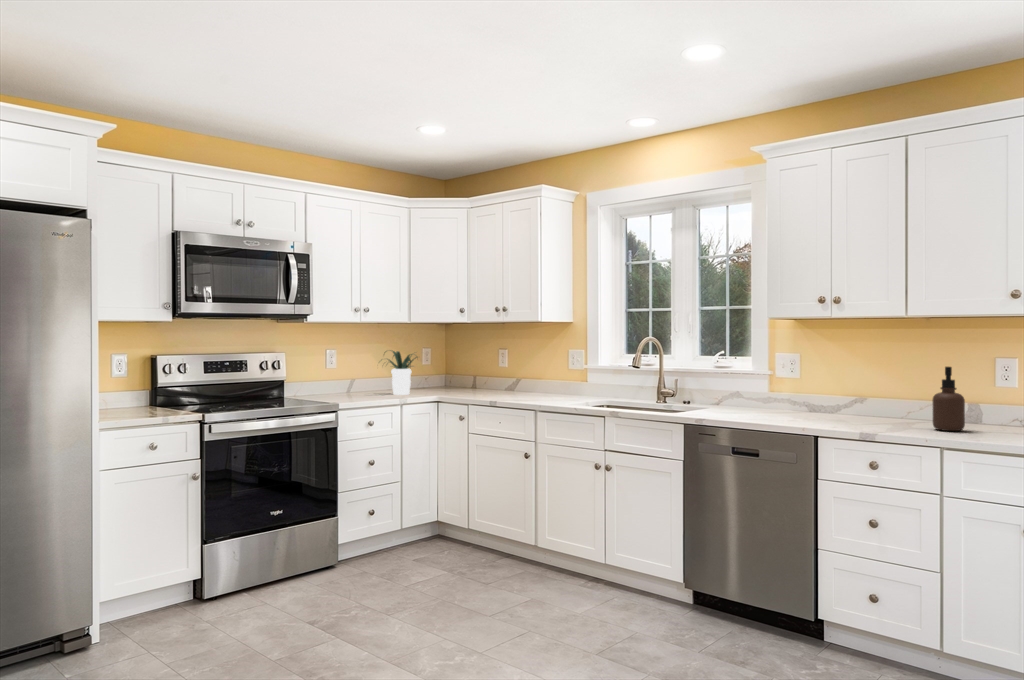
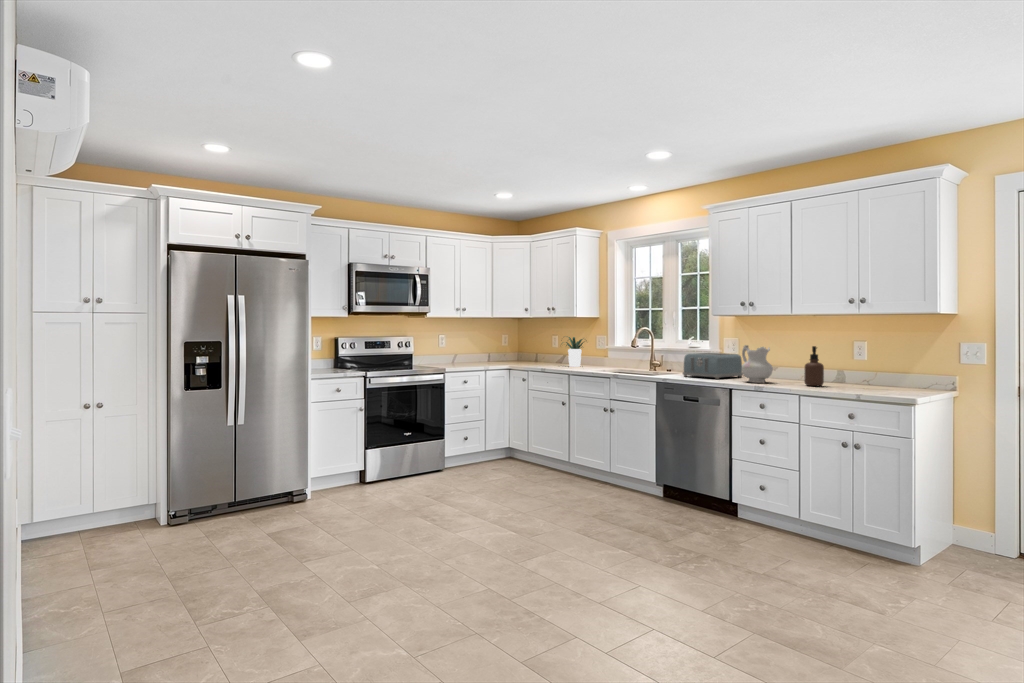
potted plant: present [388,350,418,395] -> present [566,337,584,367]
ceramic pitcher: none [822,365,875,425] -> present [742,345,773,383]
toaster: none [720,376,810,418] -> present [683,353,743,379]

